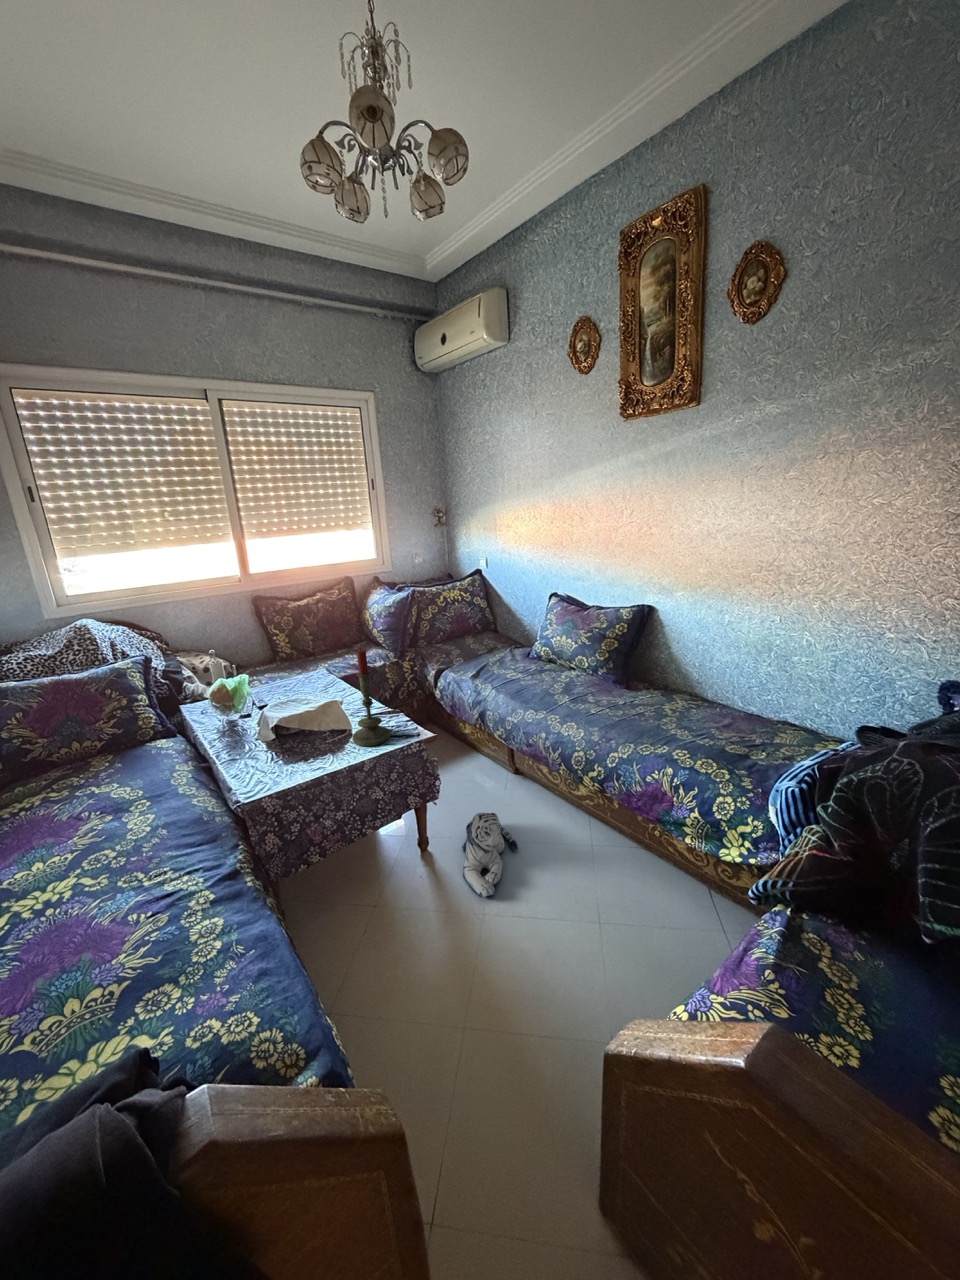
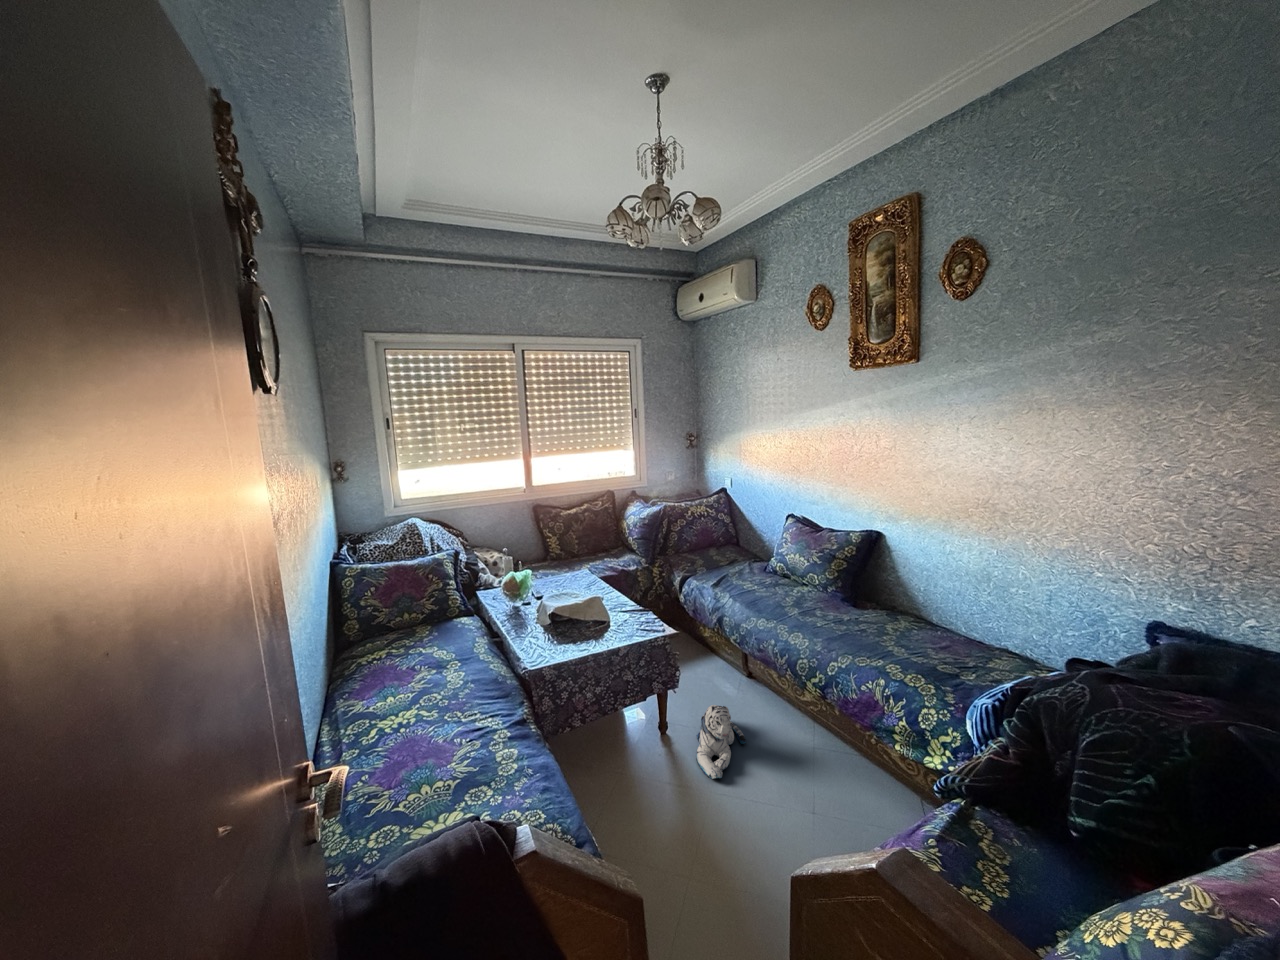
candle: present [353,648,390,746] -> none [611,555,641,637]

